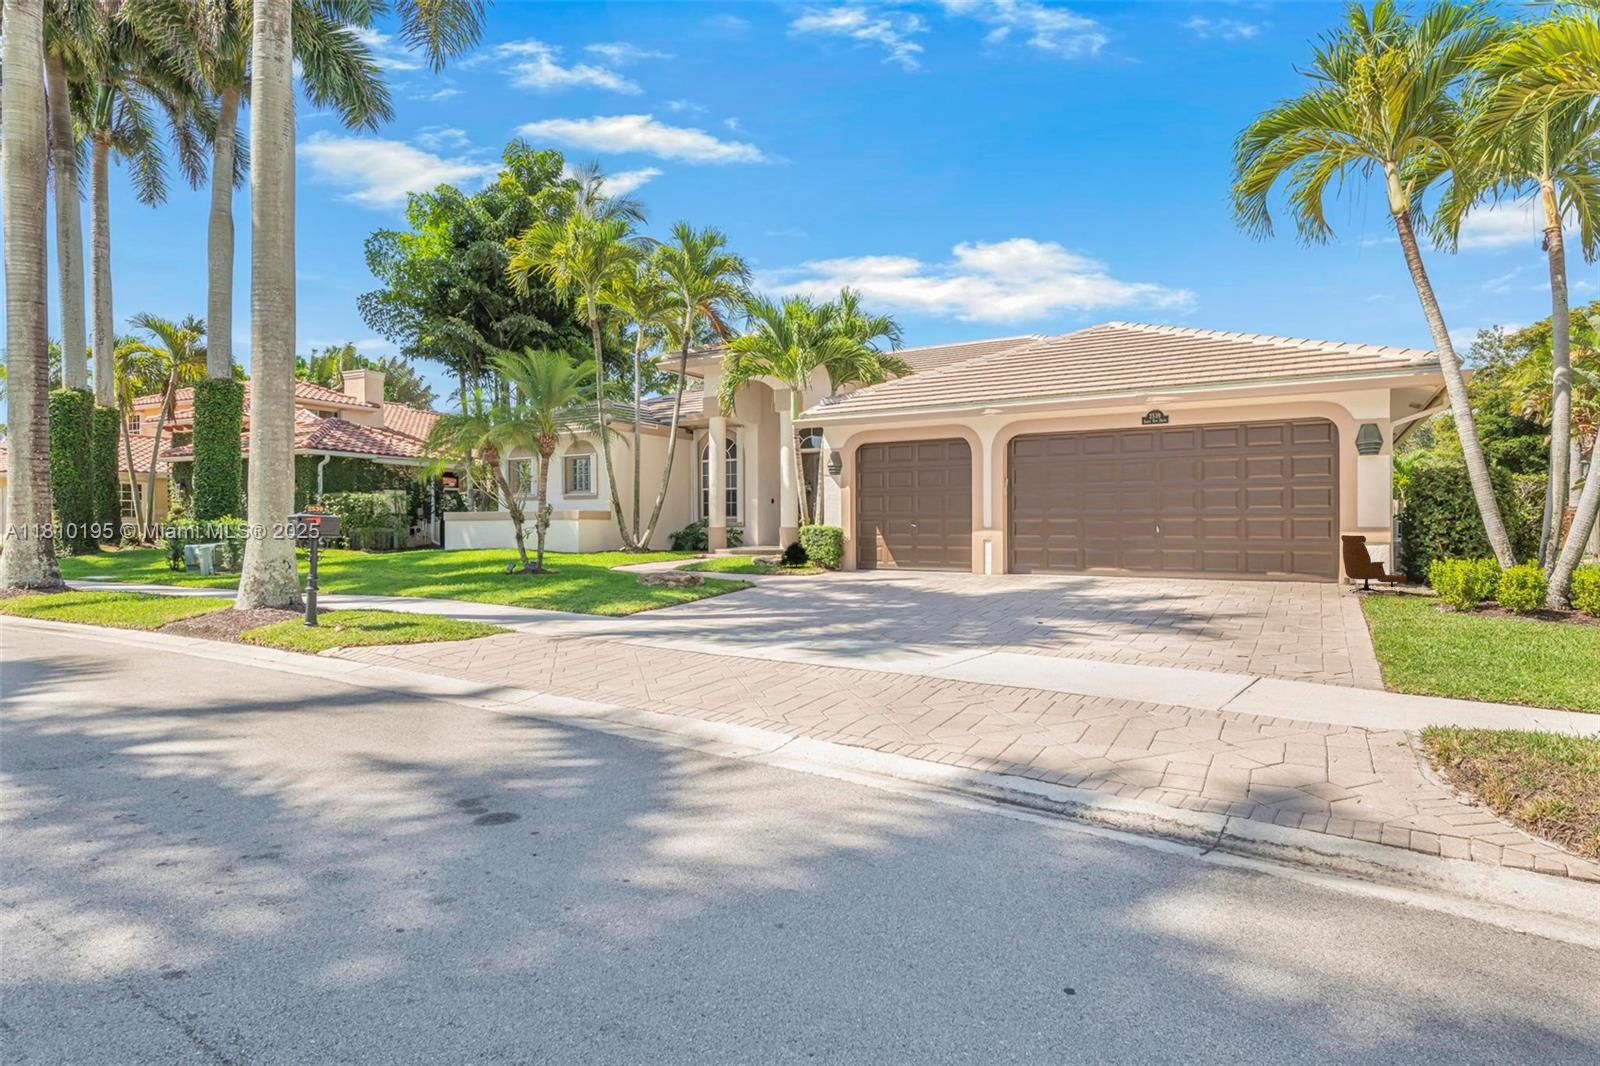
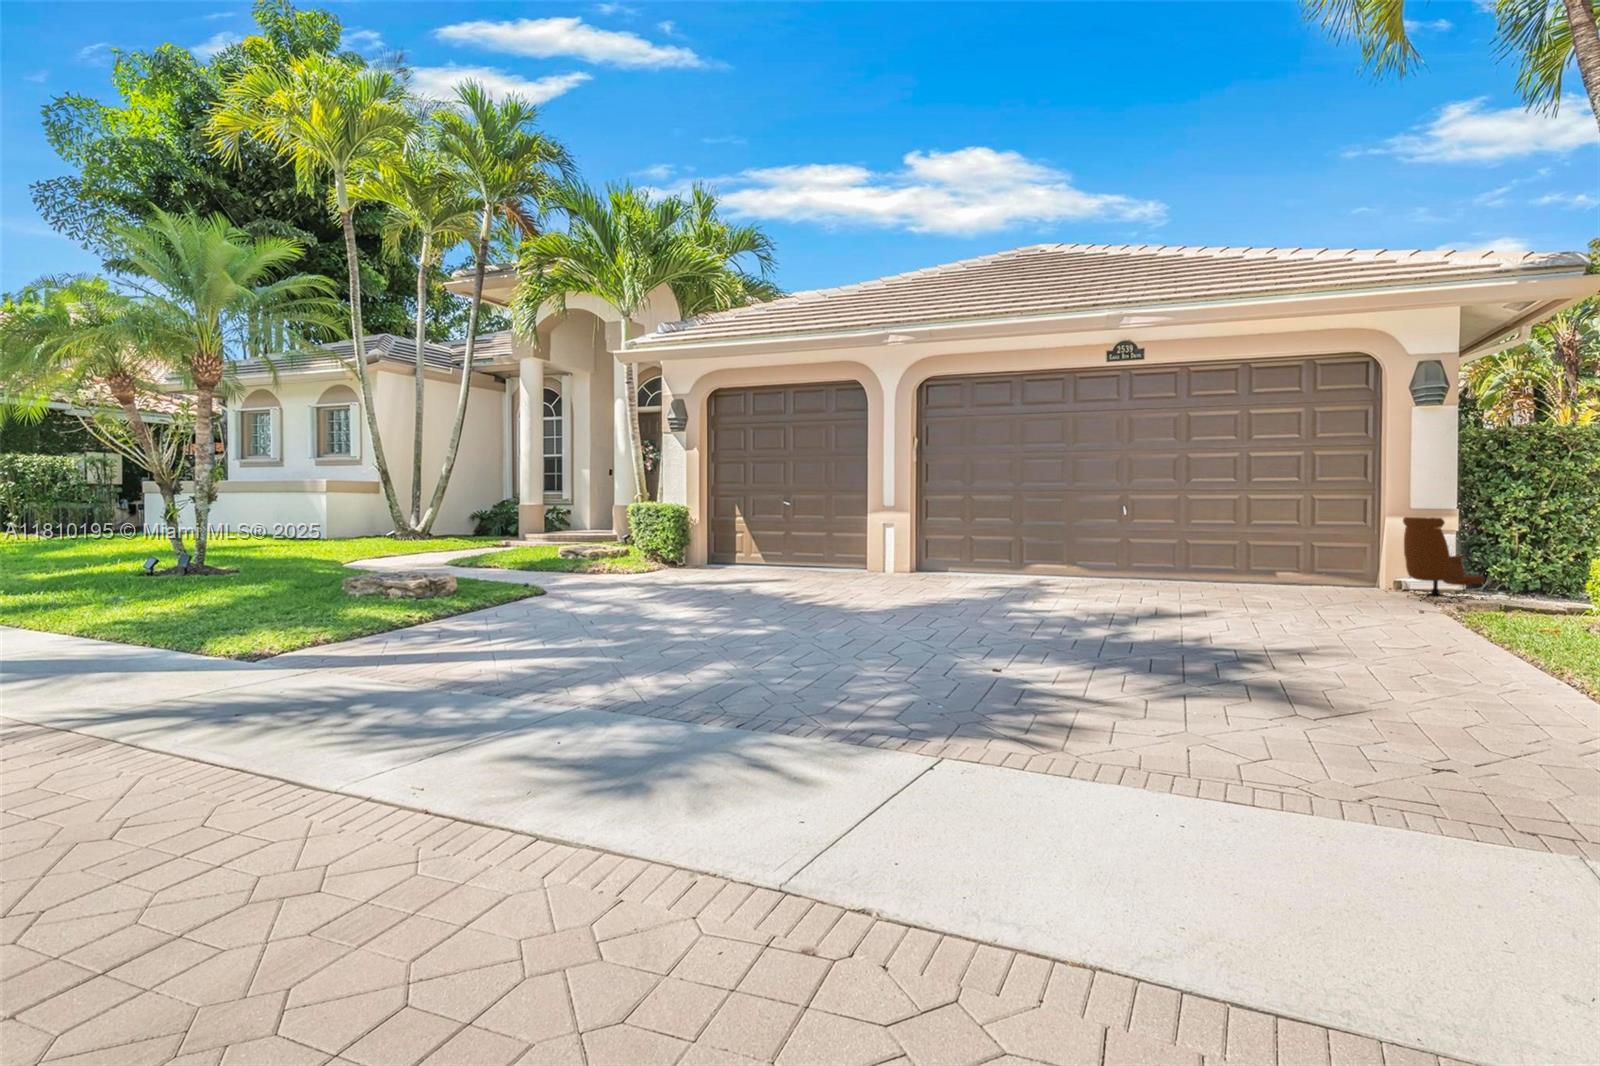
potted plant: present [780,542,812,566] -> none [599,524,645,559]

